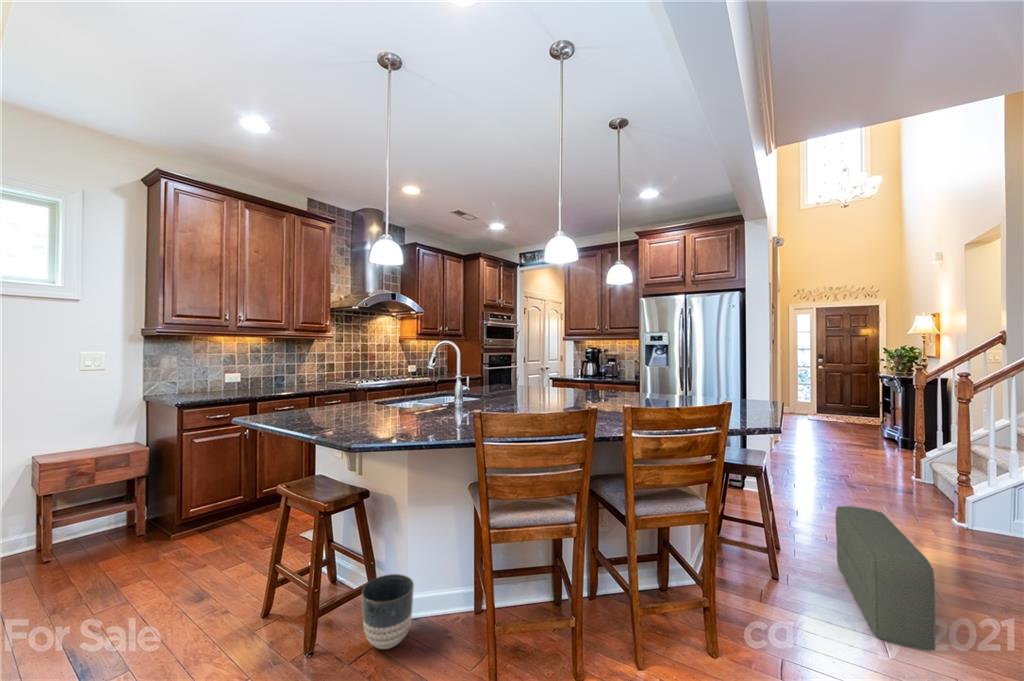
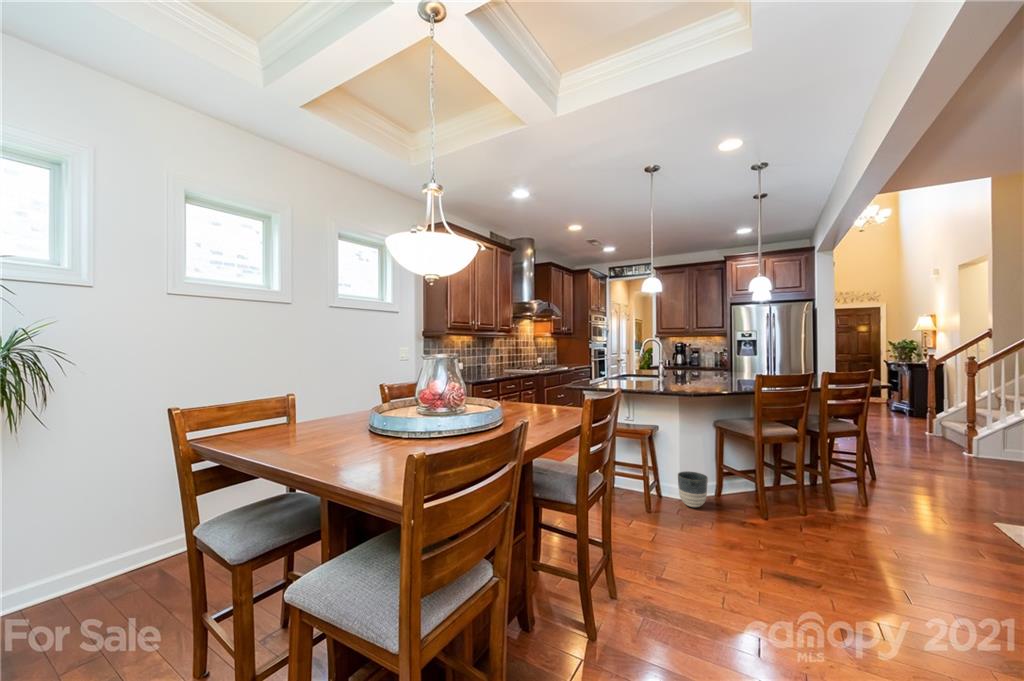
pouf: present [835,506,936,651] -> none [908,437,981,500]

